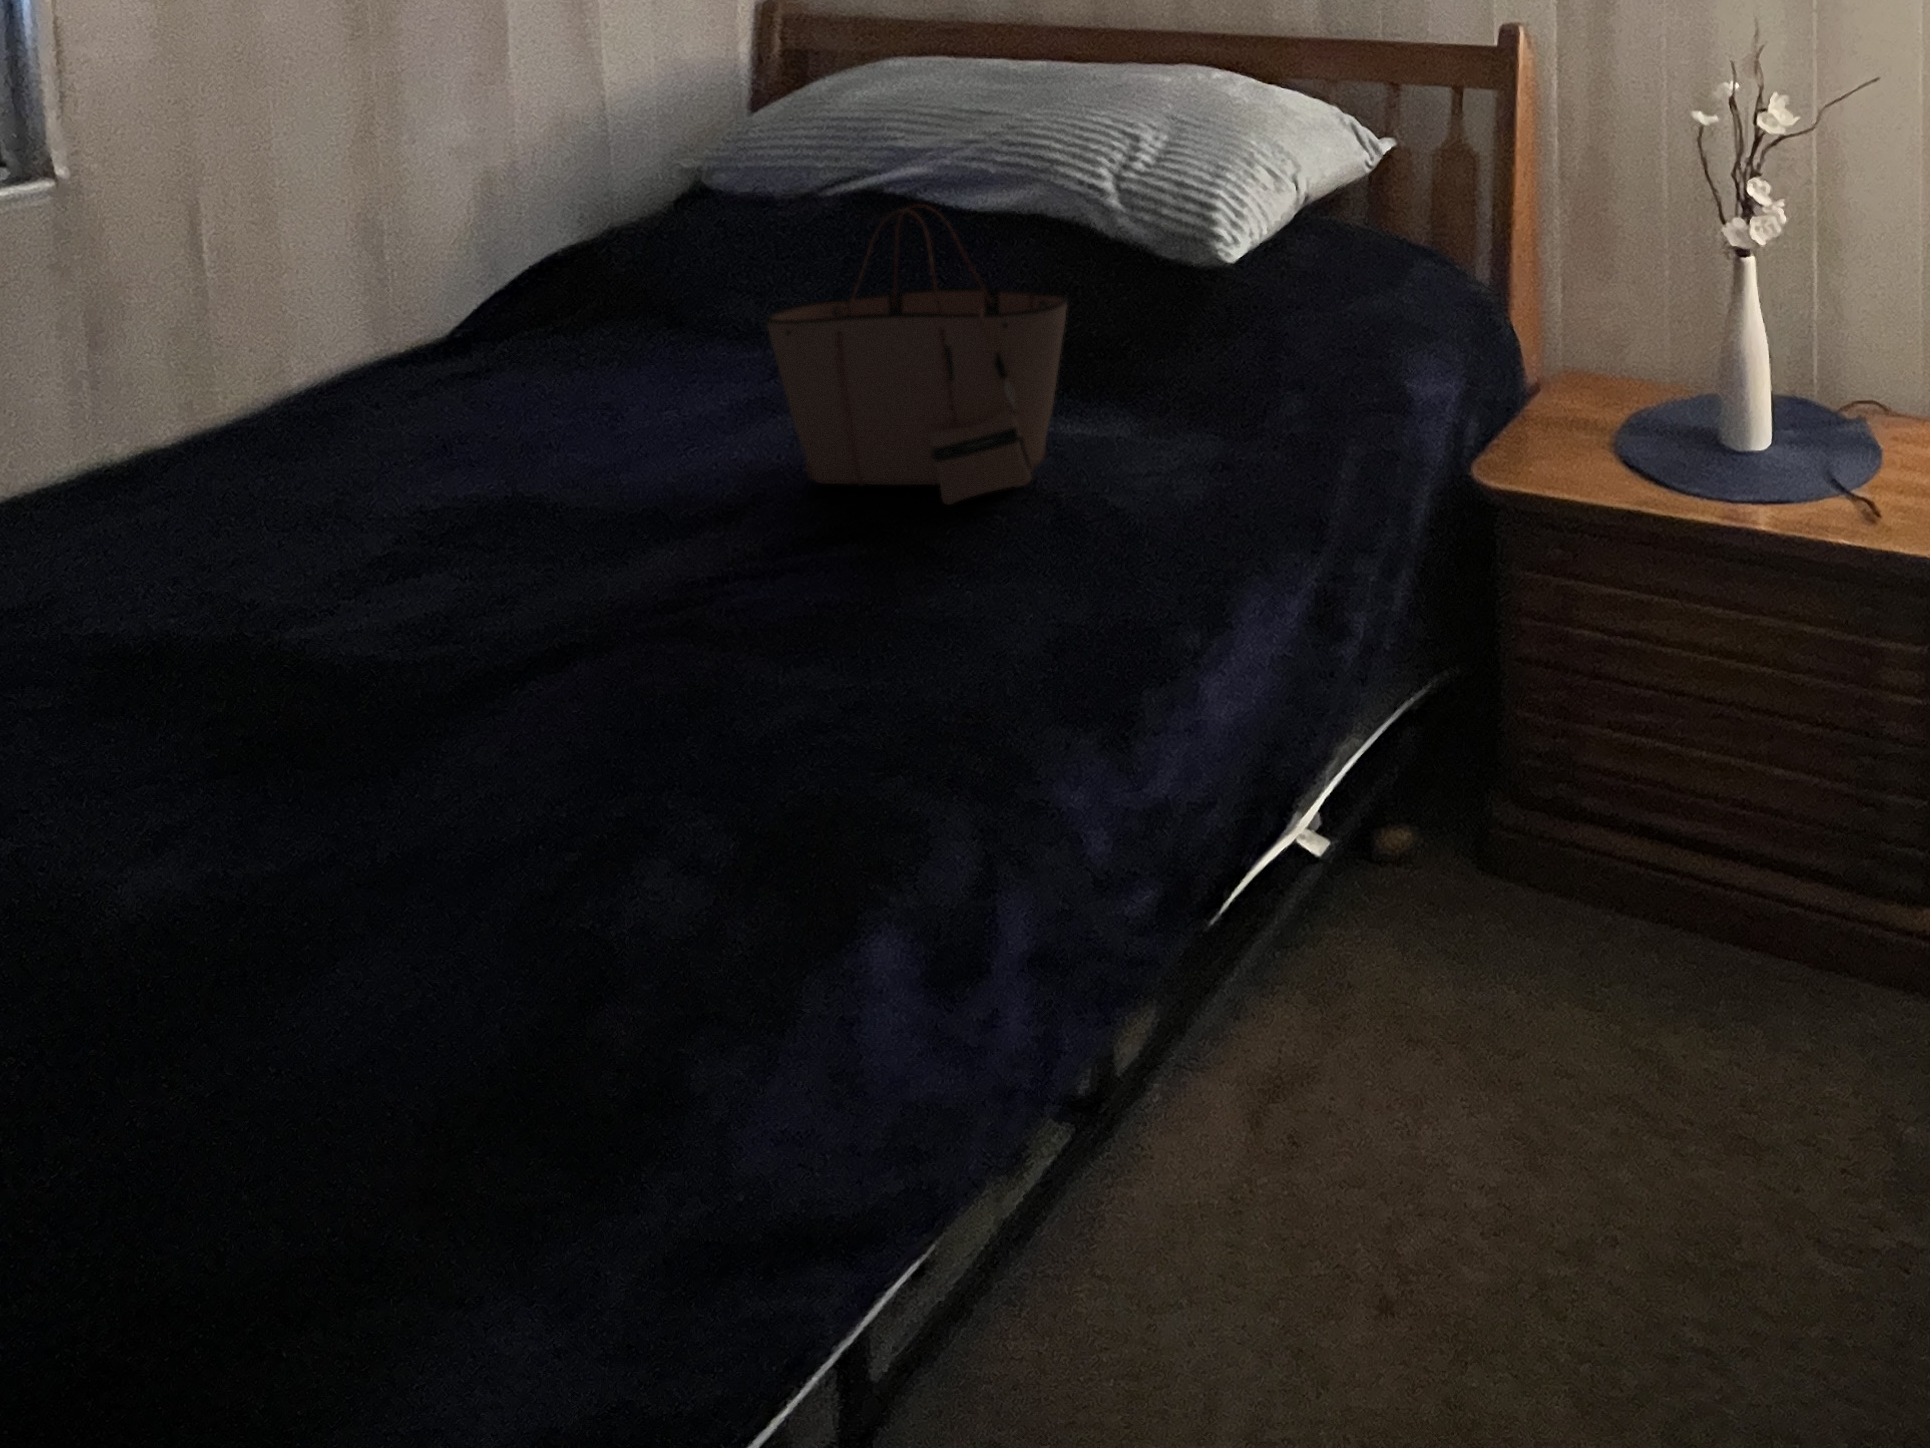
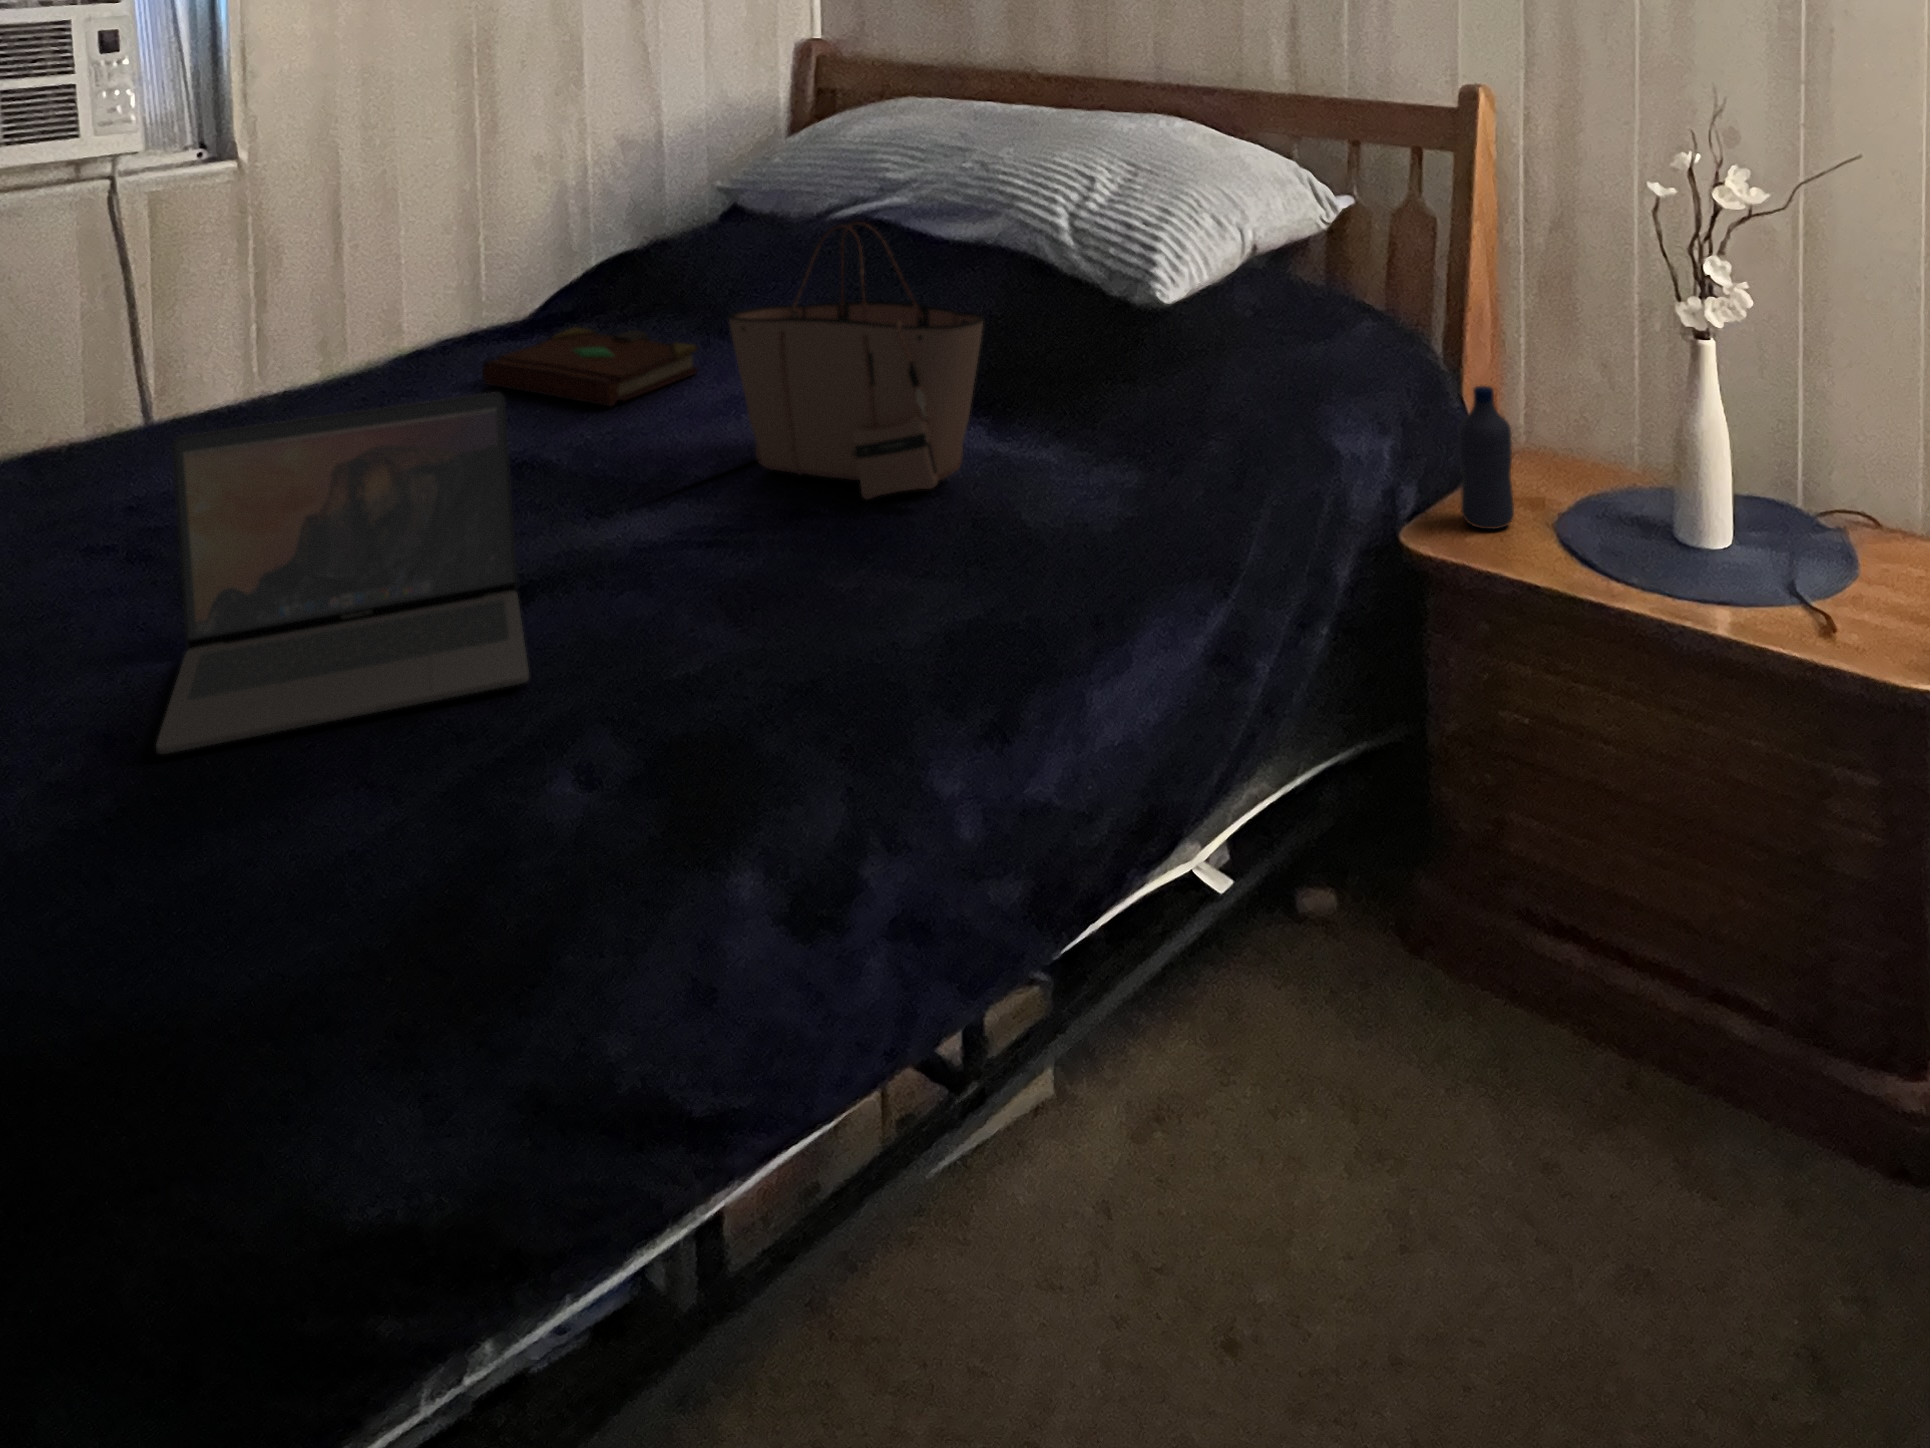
water bottle: none [1527,318,1579,456] -> present [1459,386,1514,529]
book: none [421,339,695,431] -> present [482,327,698,406]
laptop: none [108,440,625,945] -> present [156,392,529,754]

